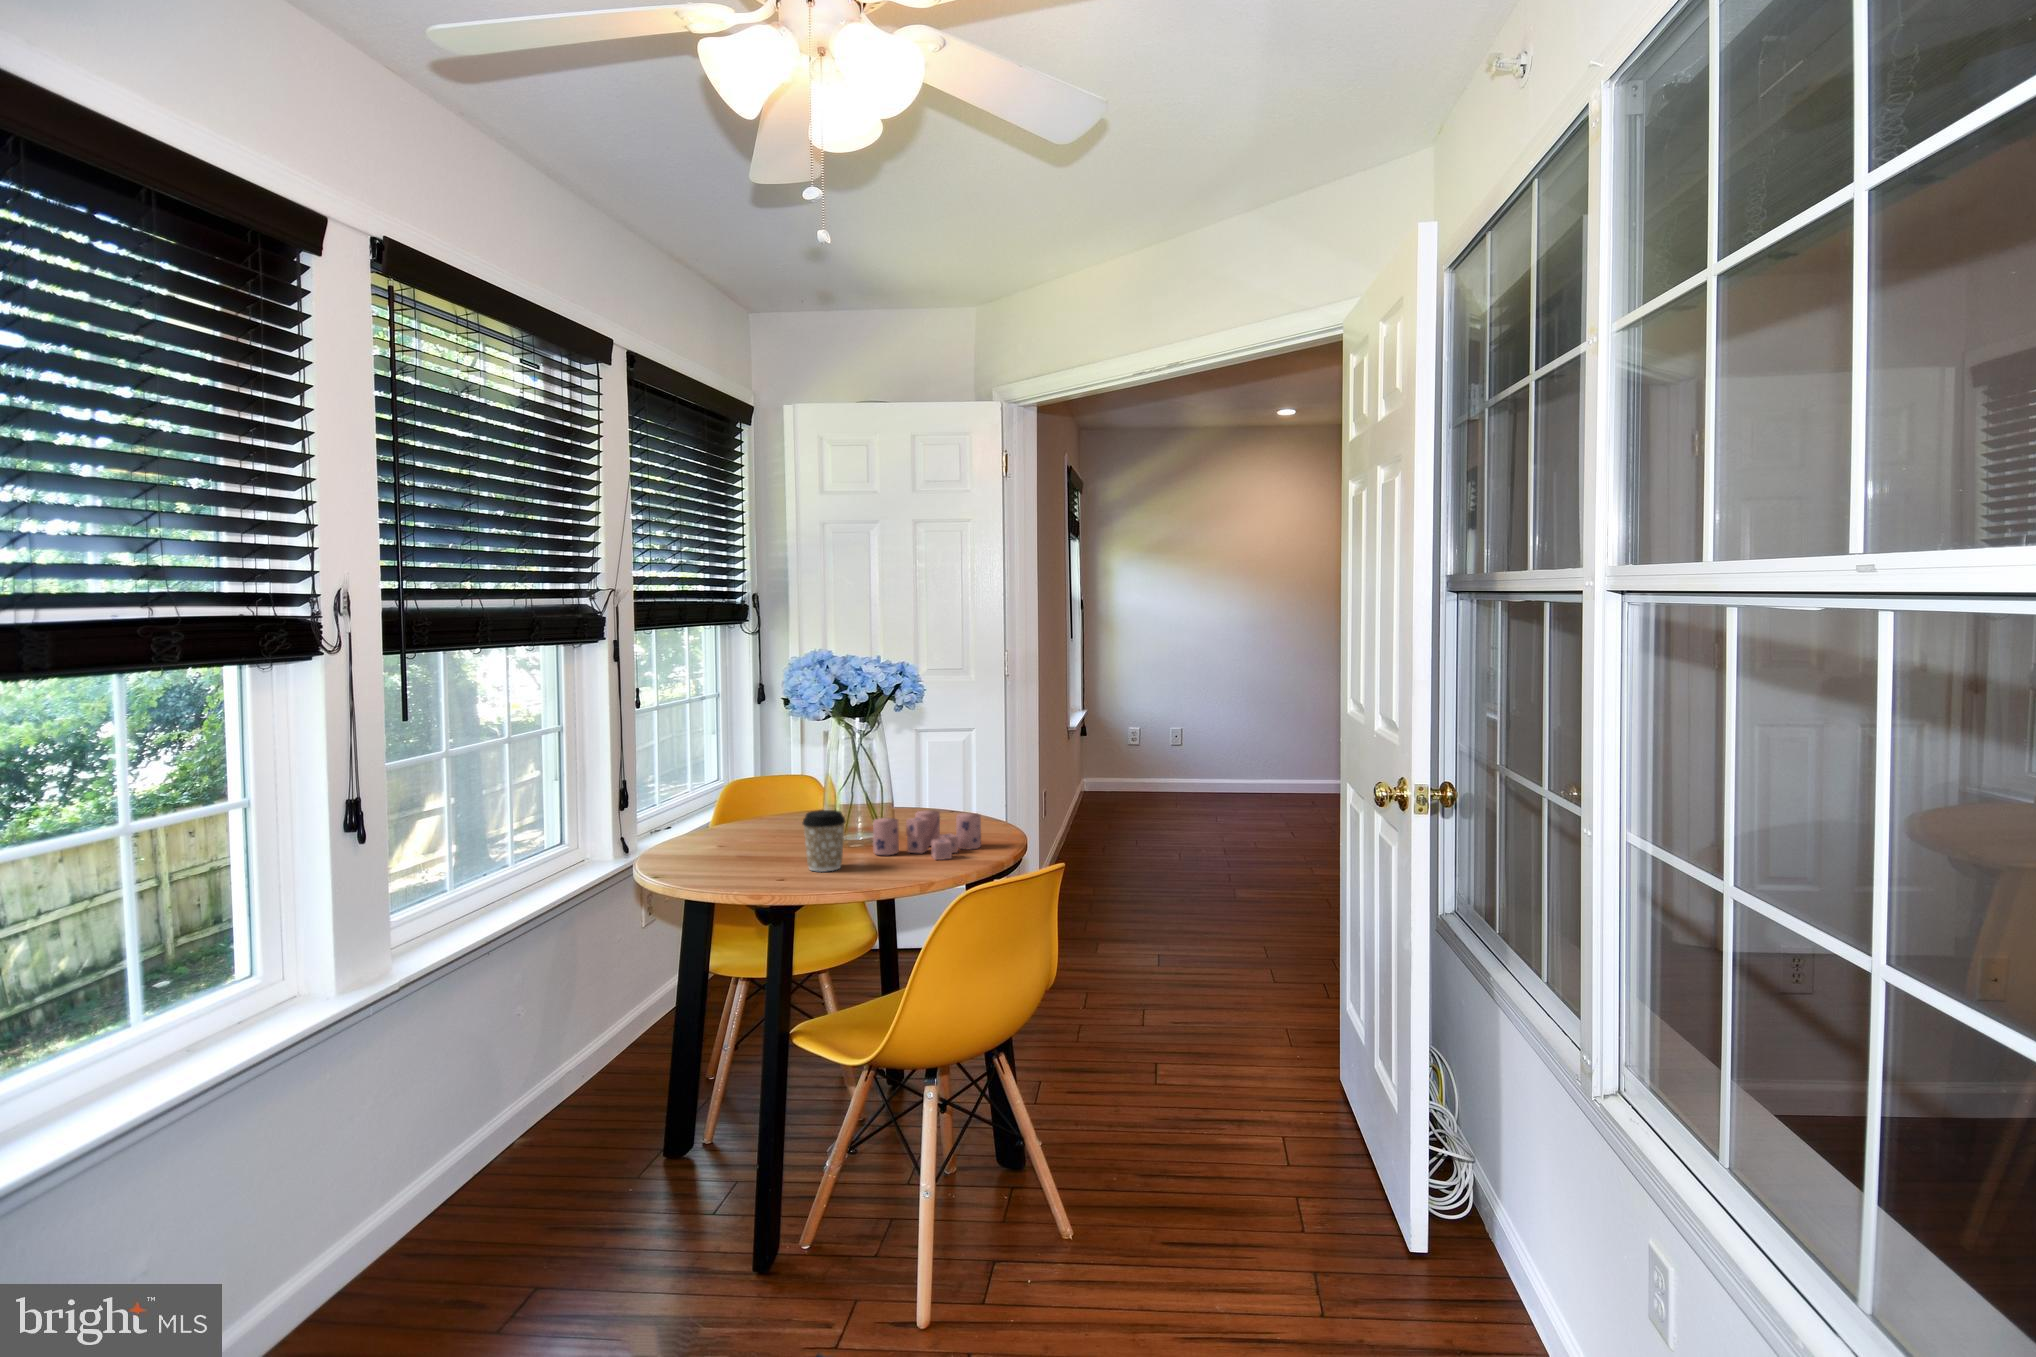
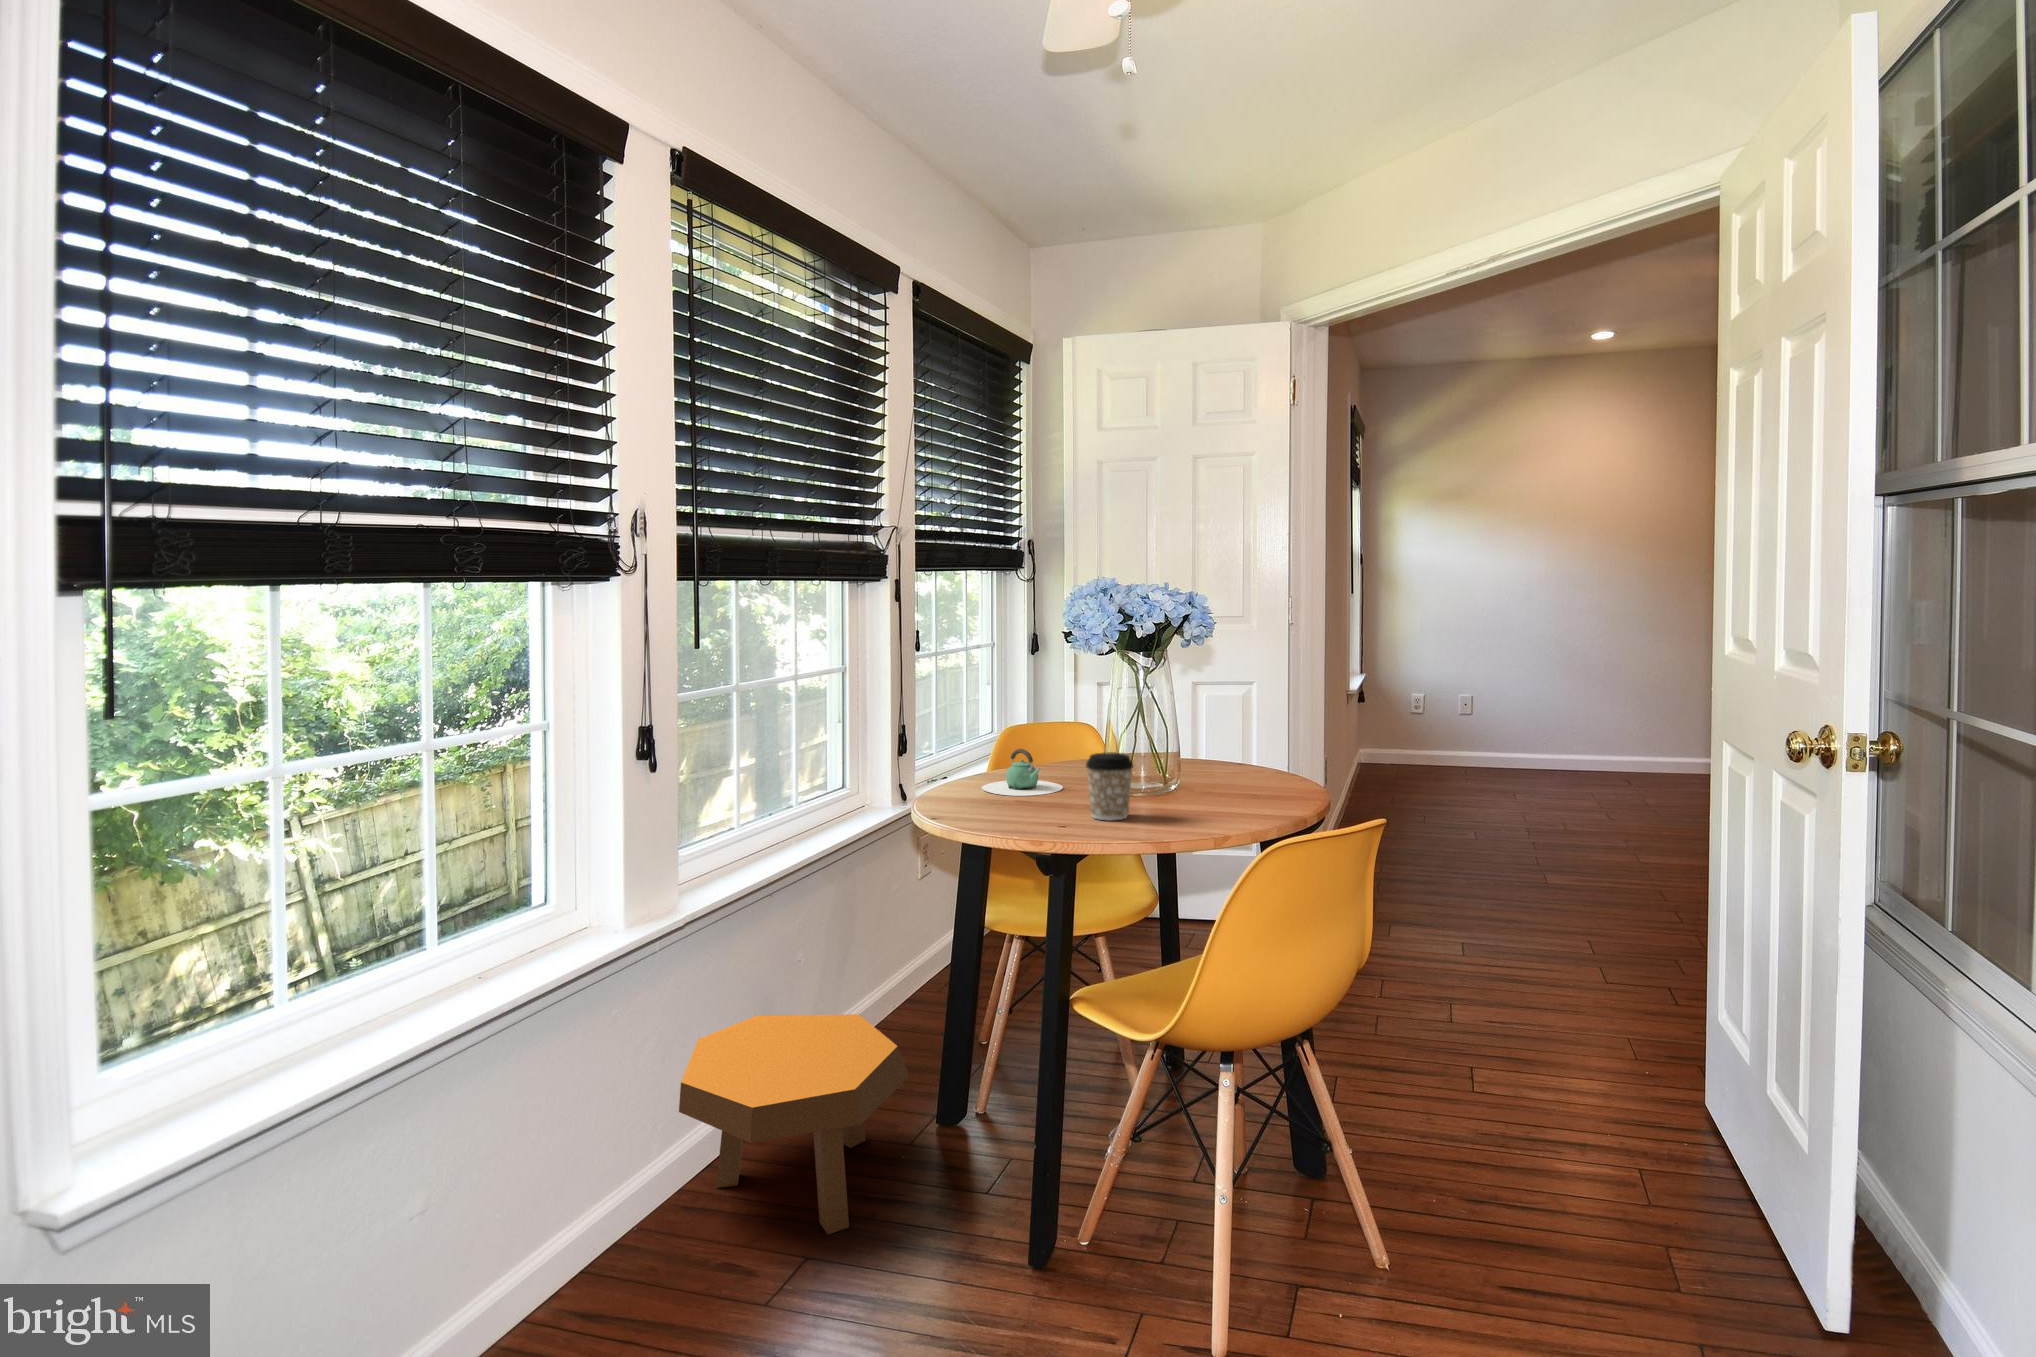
teapot: none [705,808,784,853] -> present [982,749,1063,796]
candle: present [873,810,981,860] -> none [1162,760,1286,815]
footstool: none [397,1074,638,1286] -> present [679,1014,909,1235]

